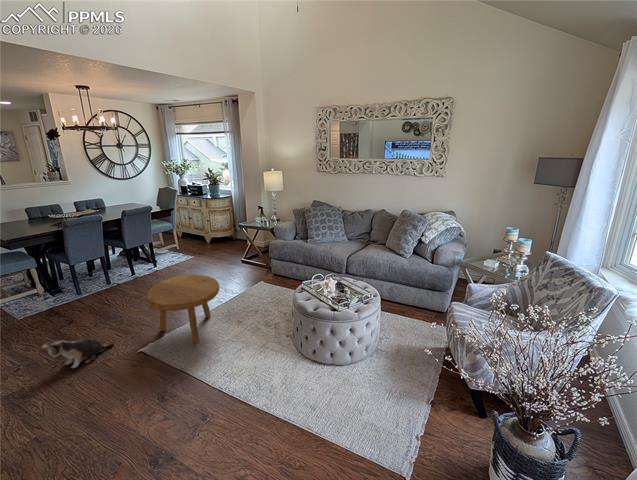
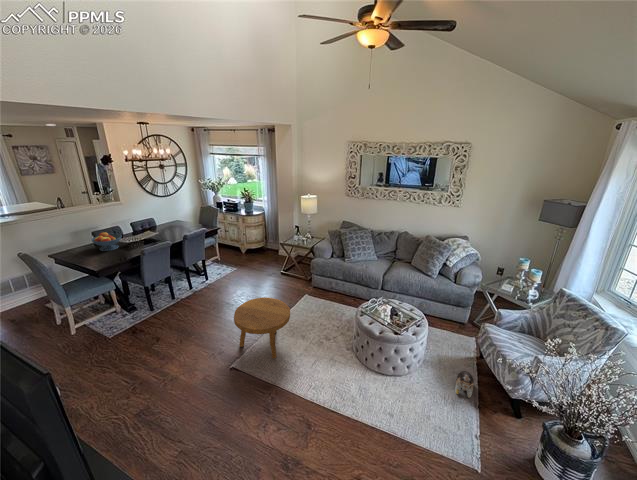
fruit bowl: none [13,205,50,225] -> present [92,232,122,251]
plush toy: present [42,339,114,368] -> present [455,371,474,398]

